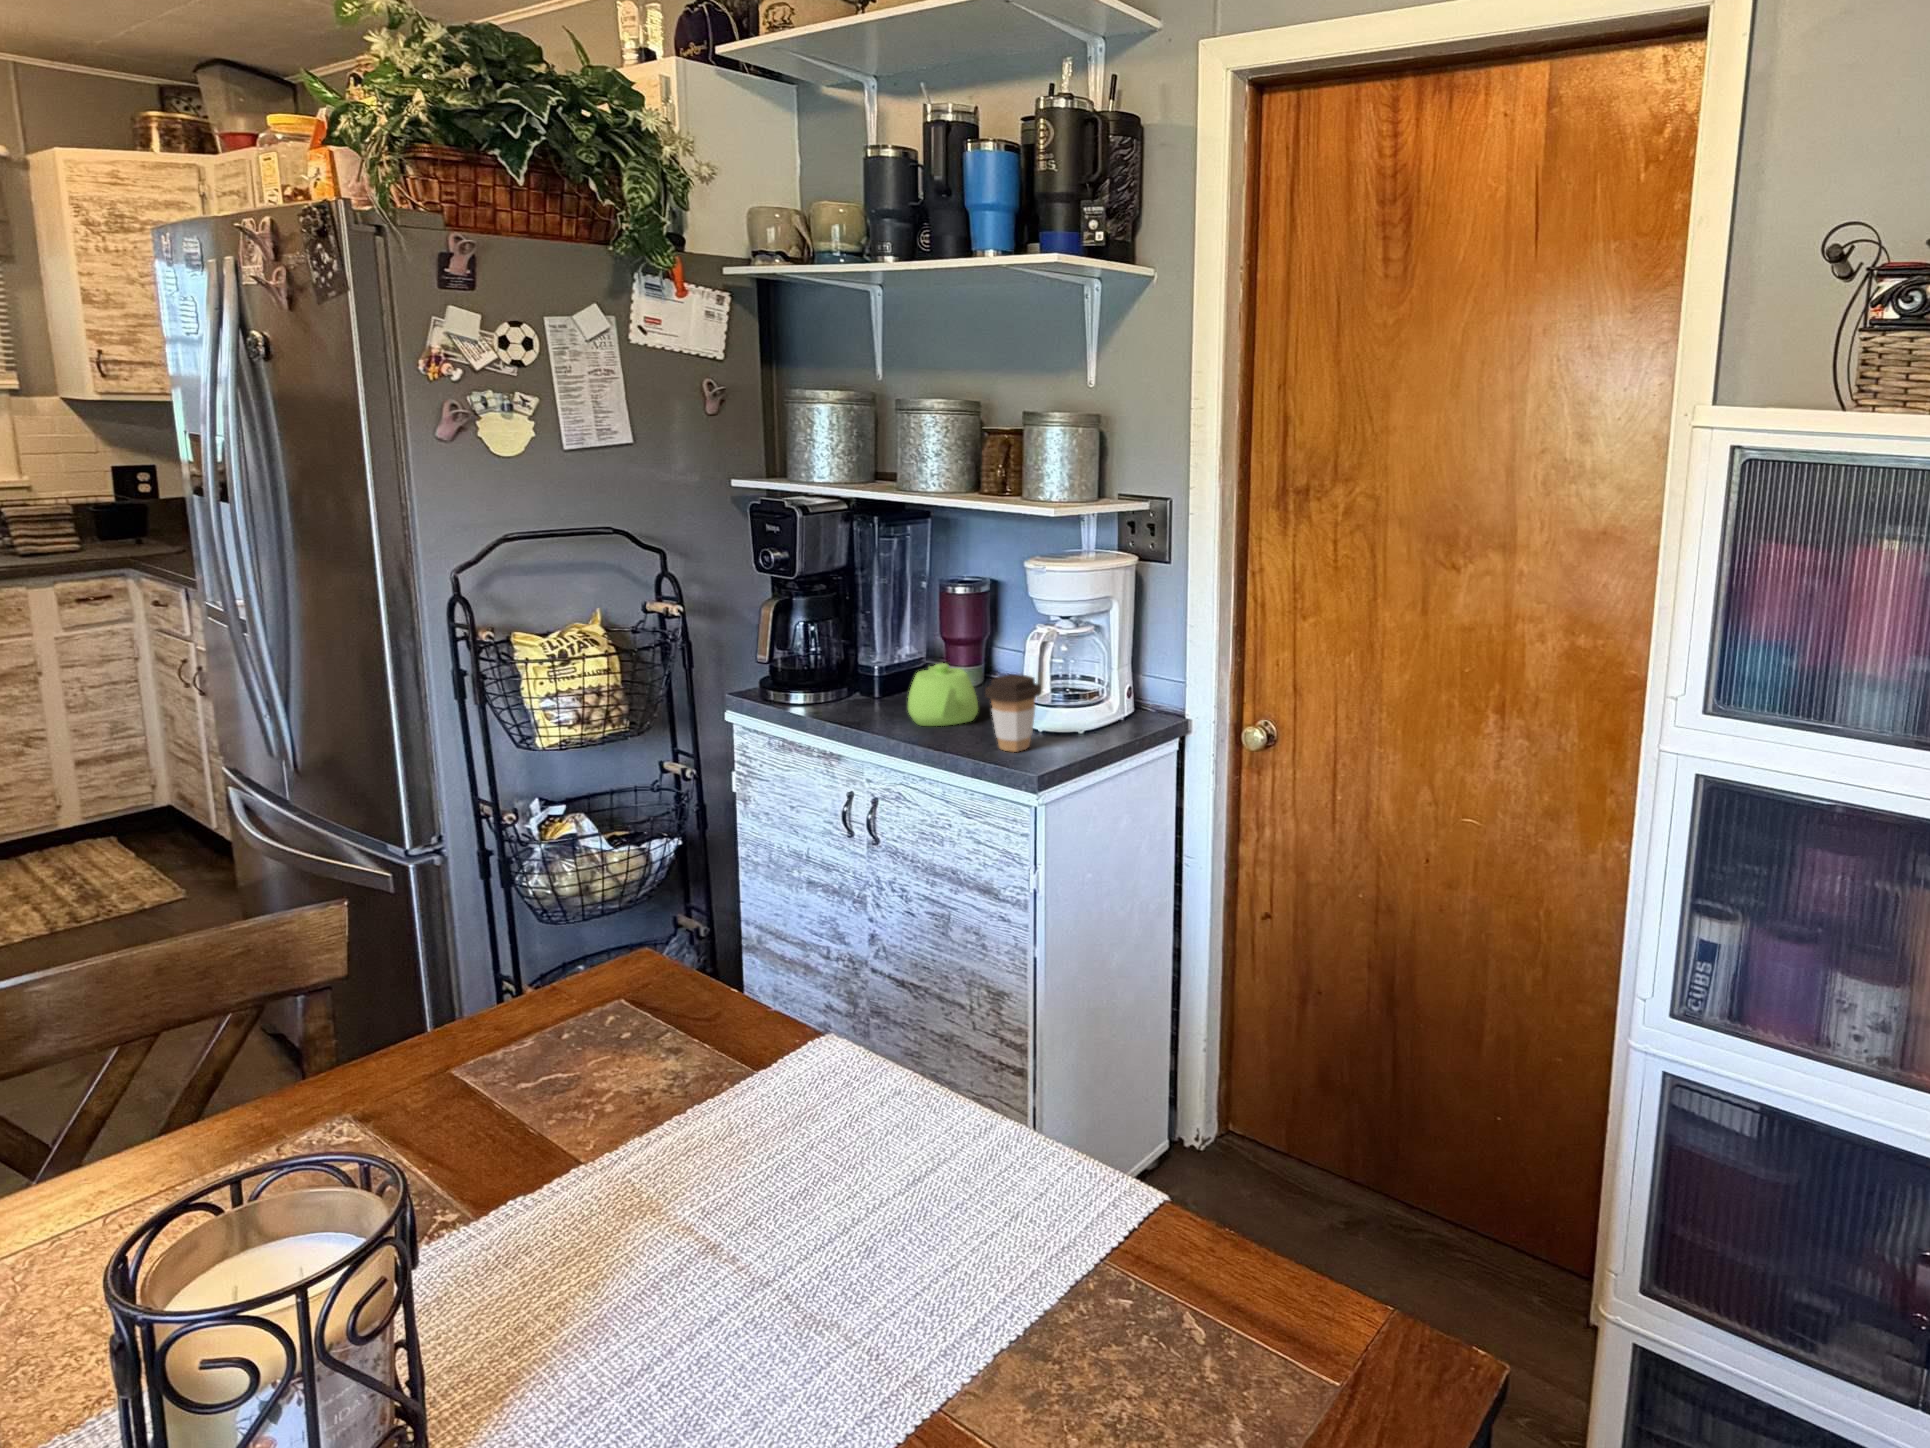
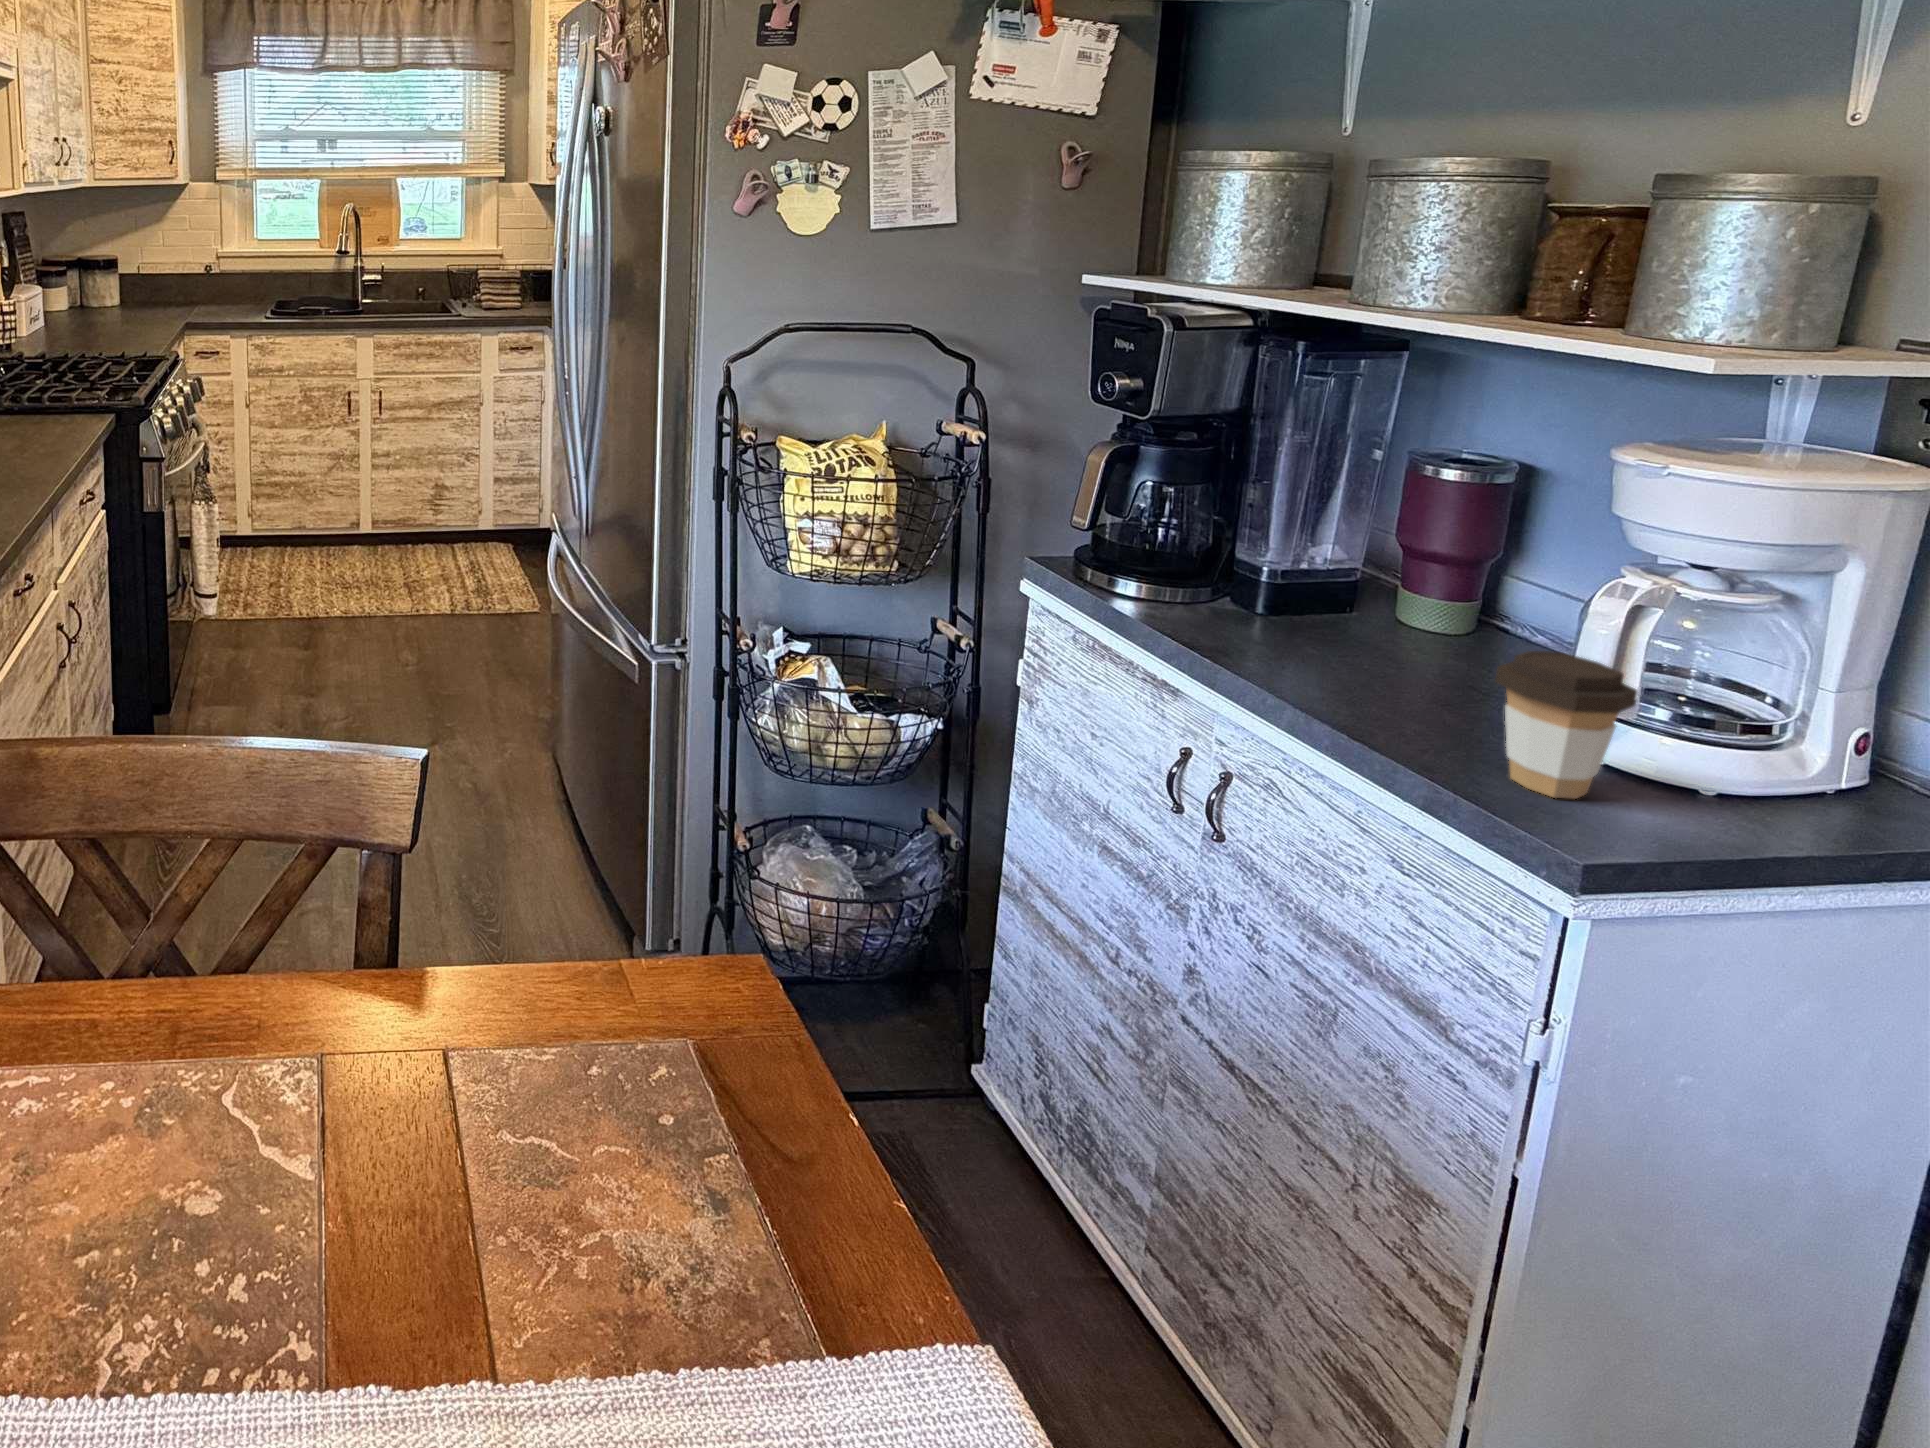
teapot: present [908,663,978,726] -> none [1317,589,1464,702]

